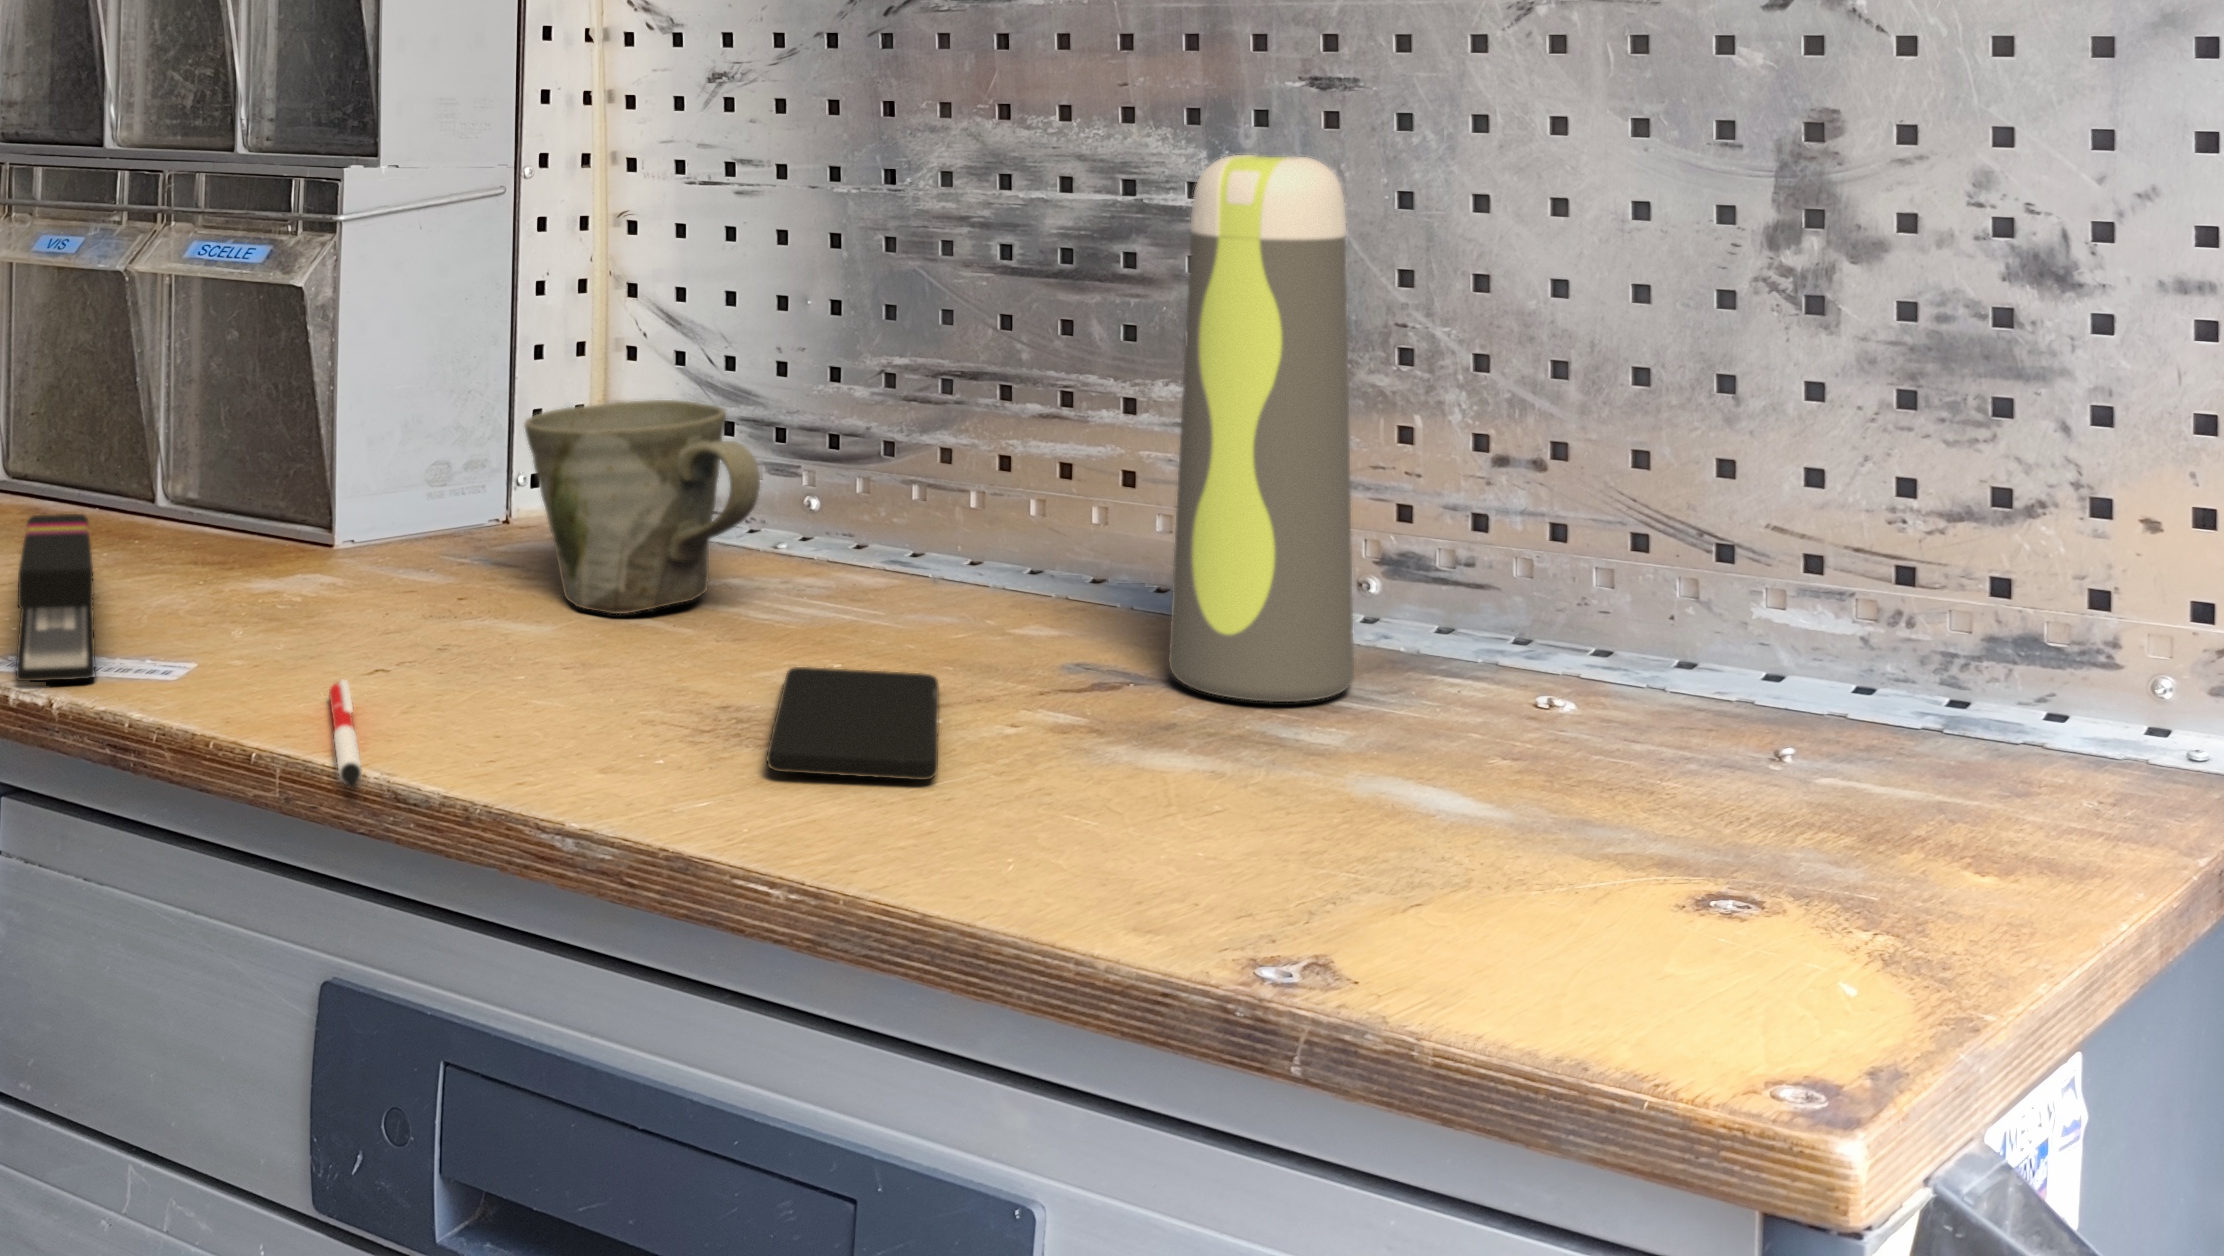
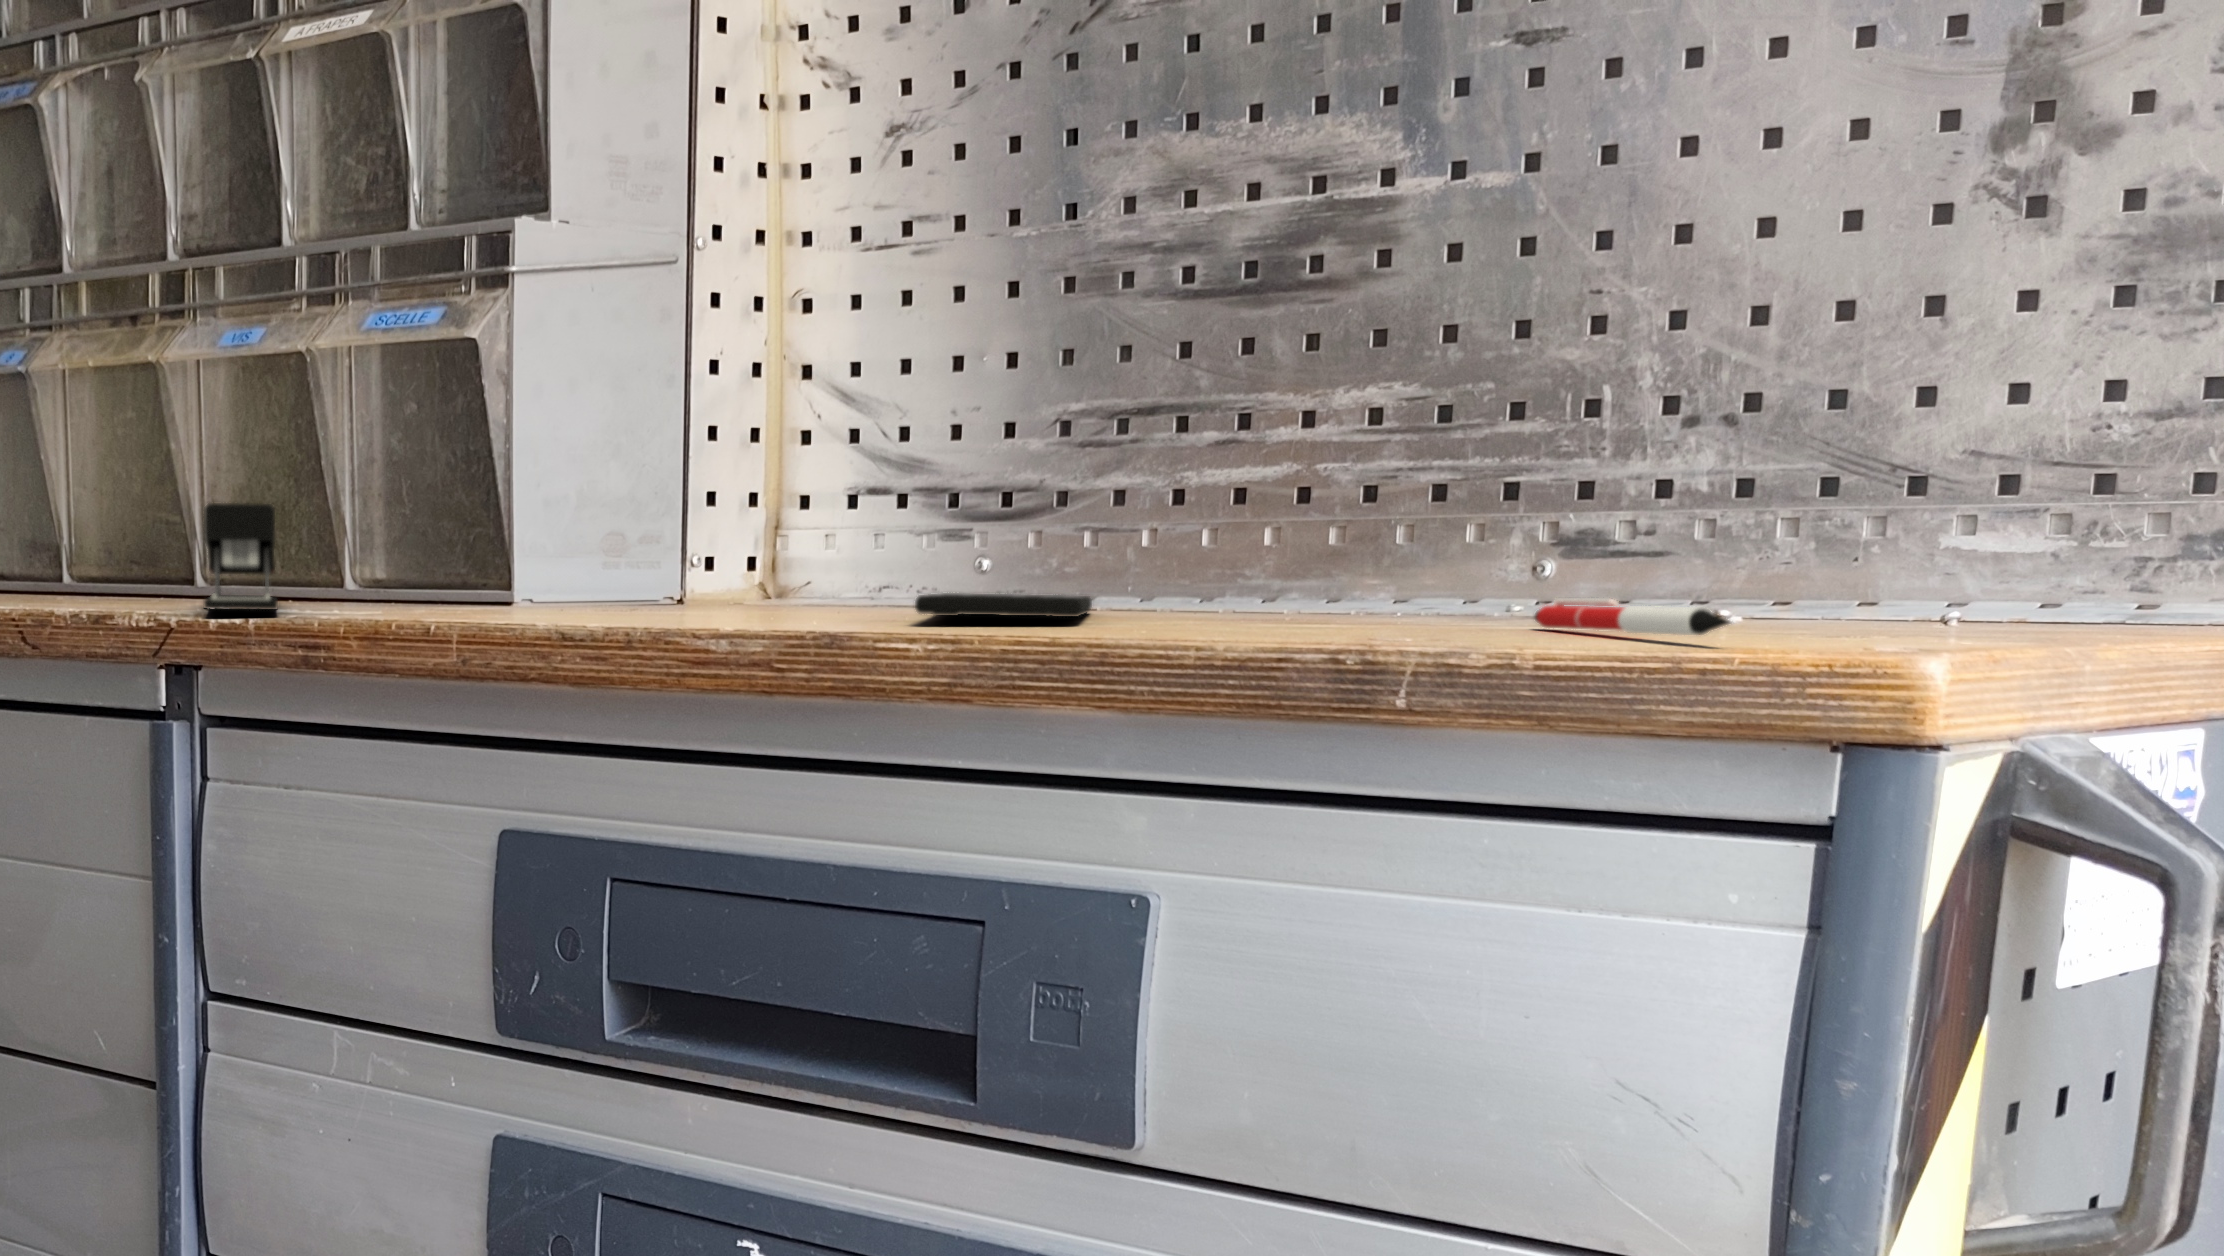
water bottle: present [1169,155,1354,702] -> none [1326,45,1535,606]
mug: present [525,400,760,614] -> none [693,402,925,599]
pen: present [329,680,362,789] -> present [1535,598,1730,635]

